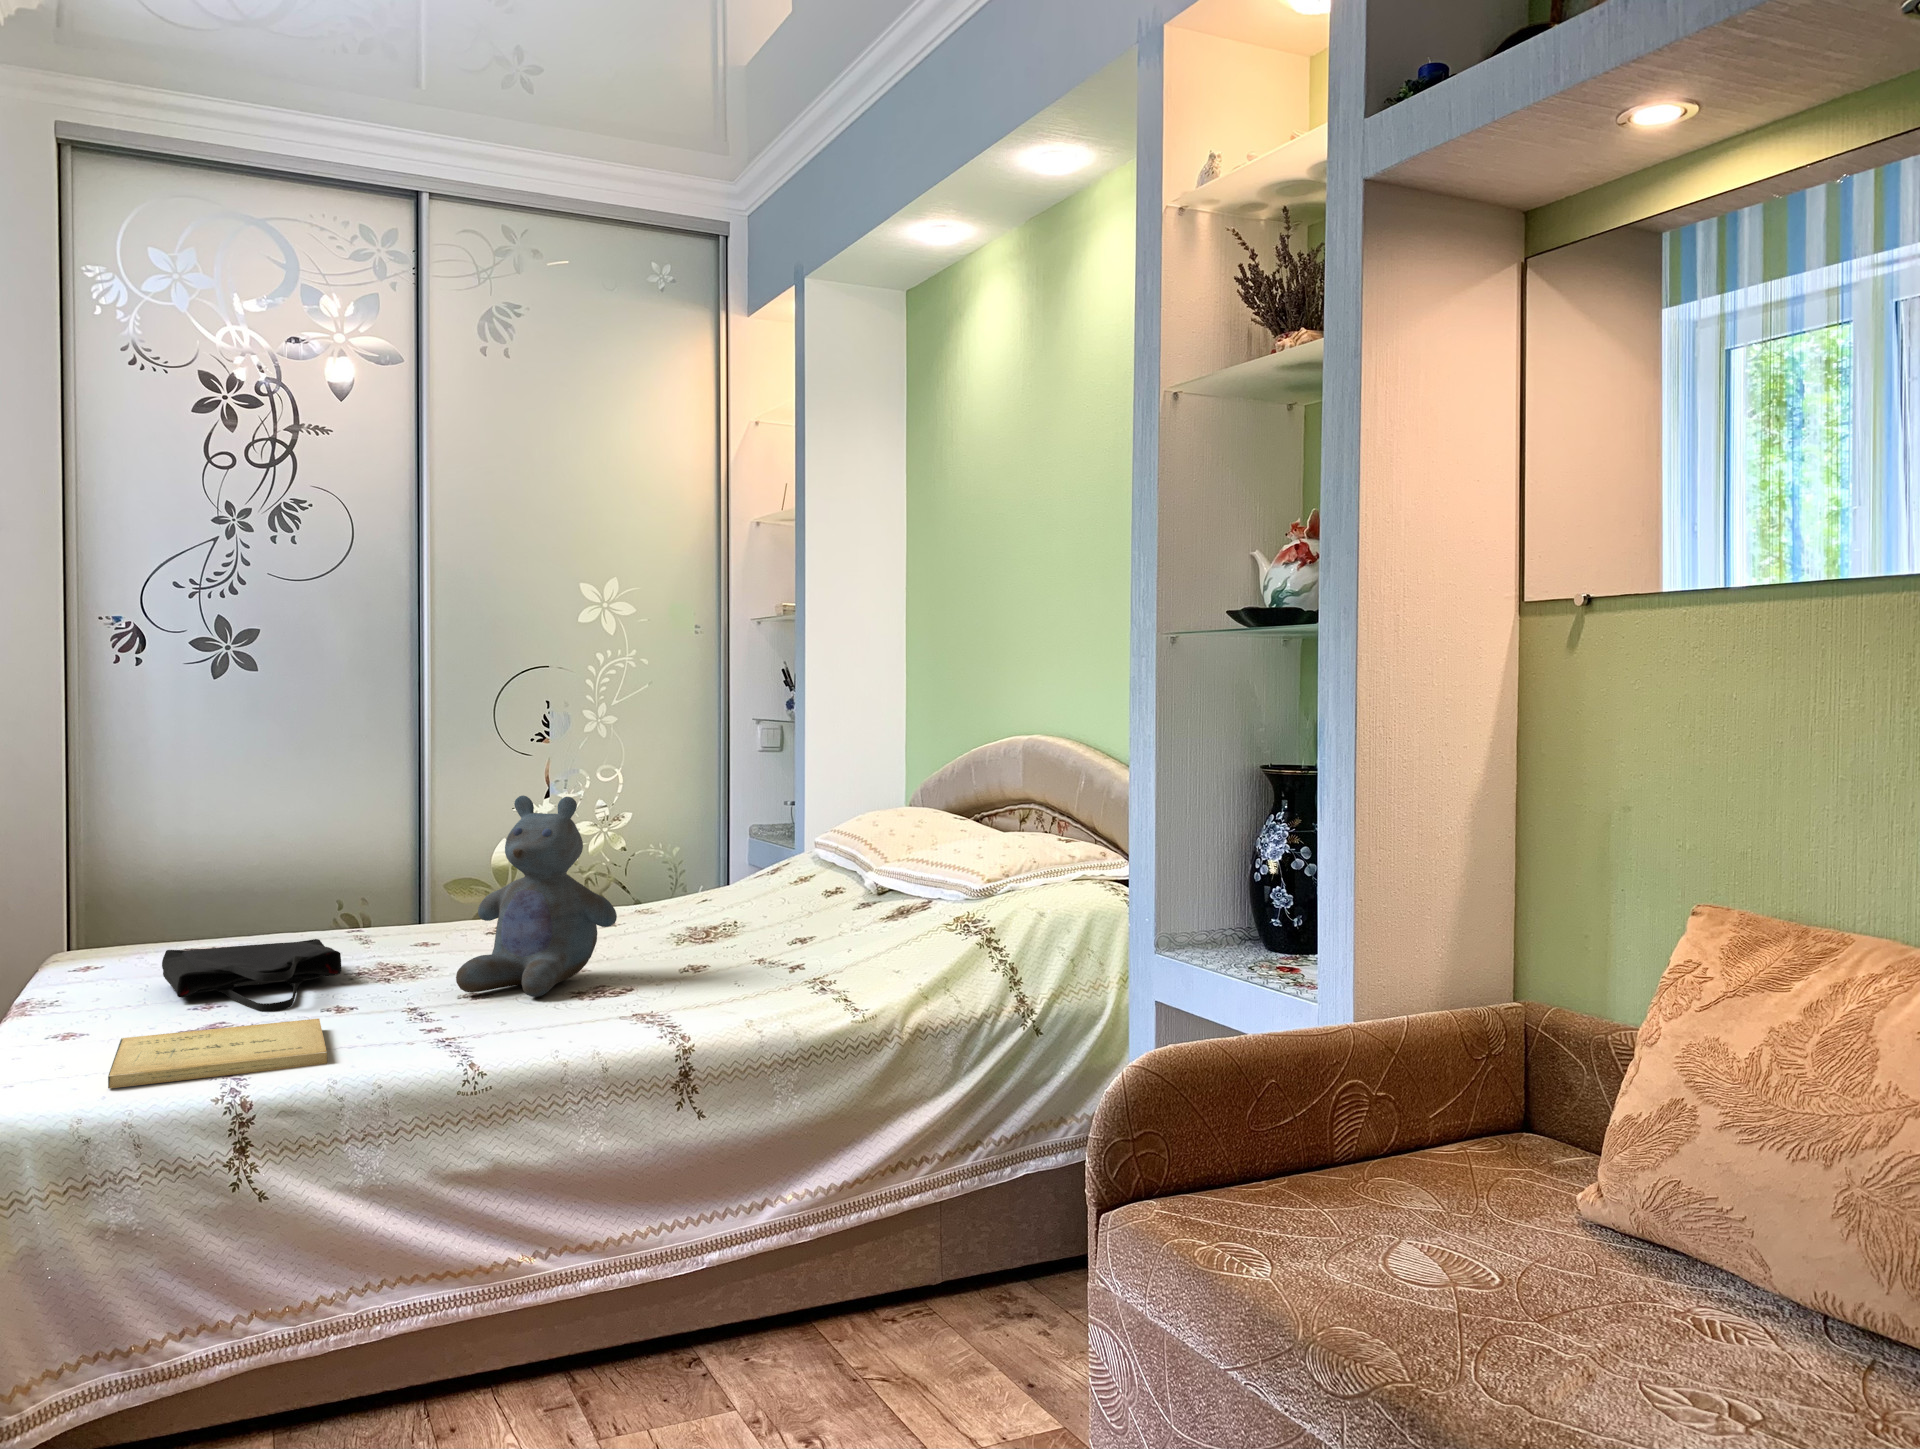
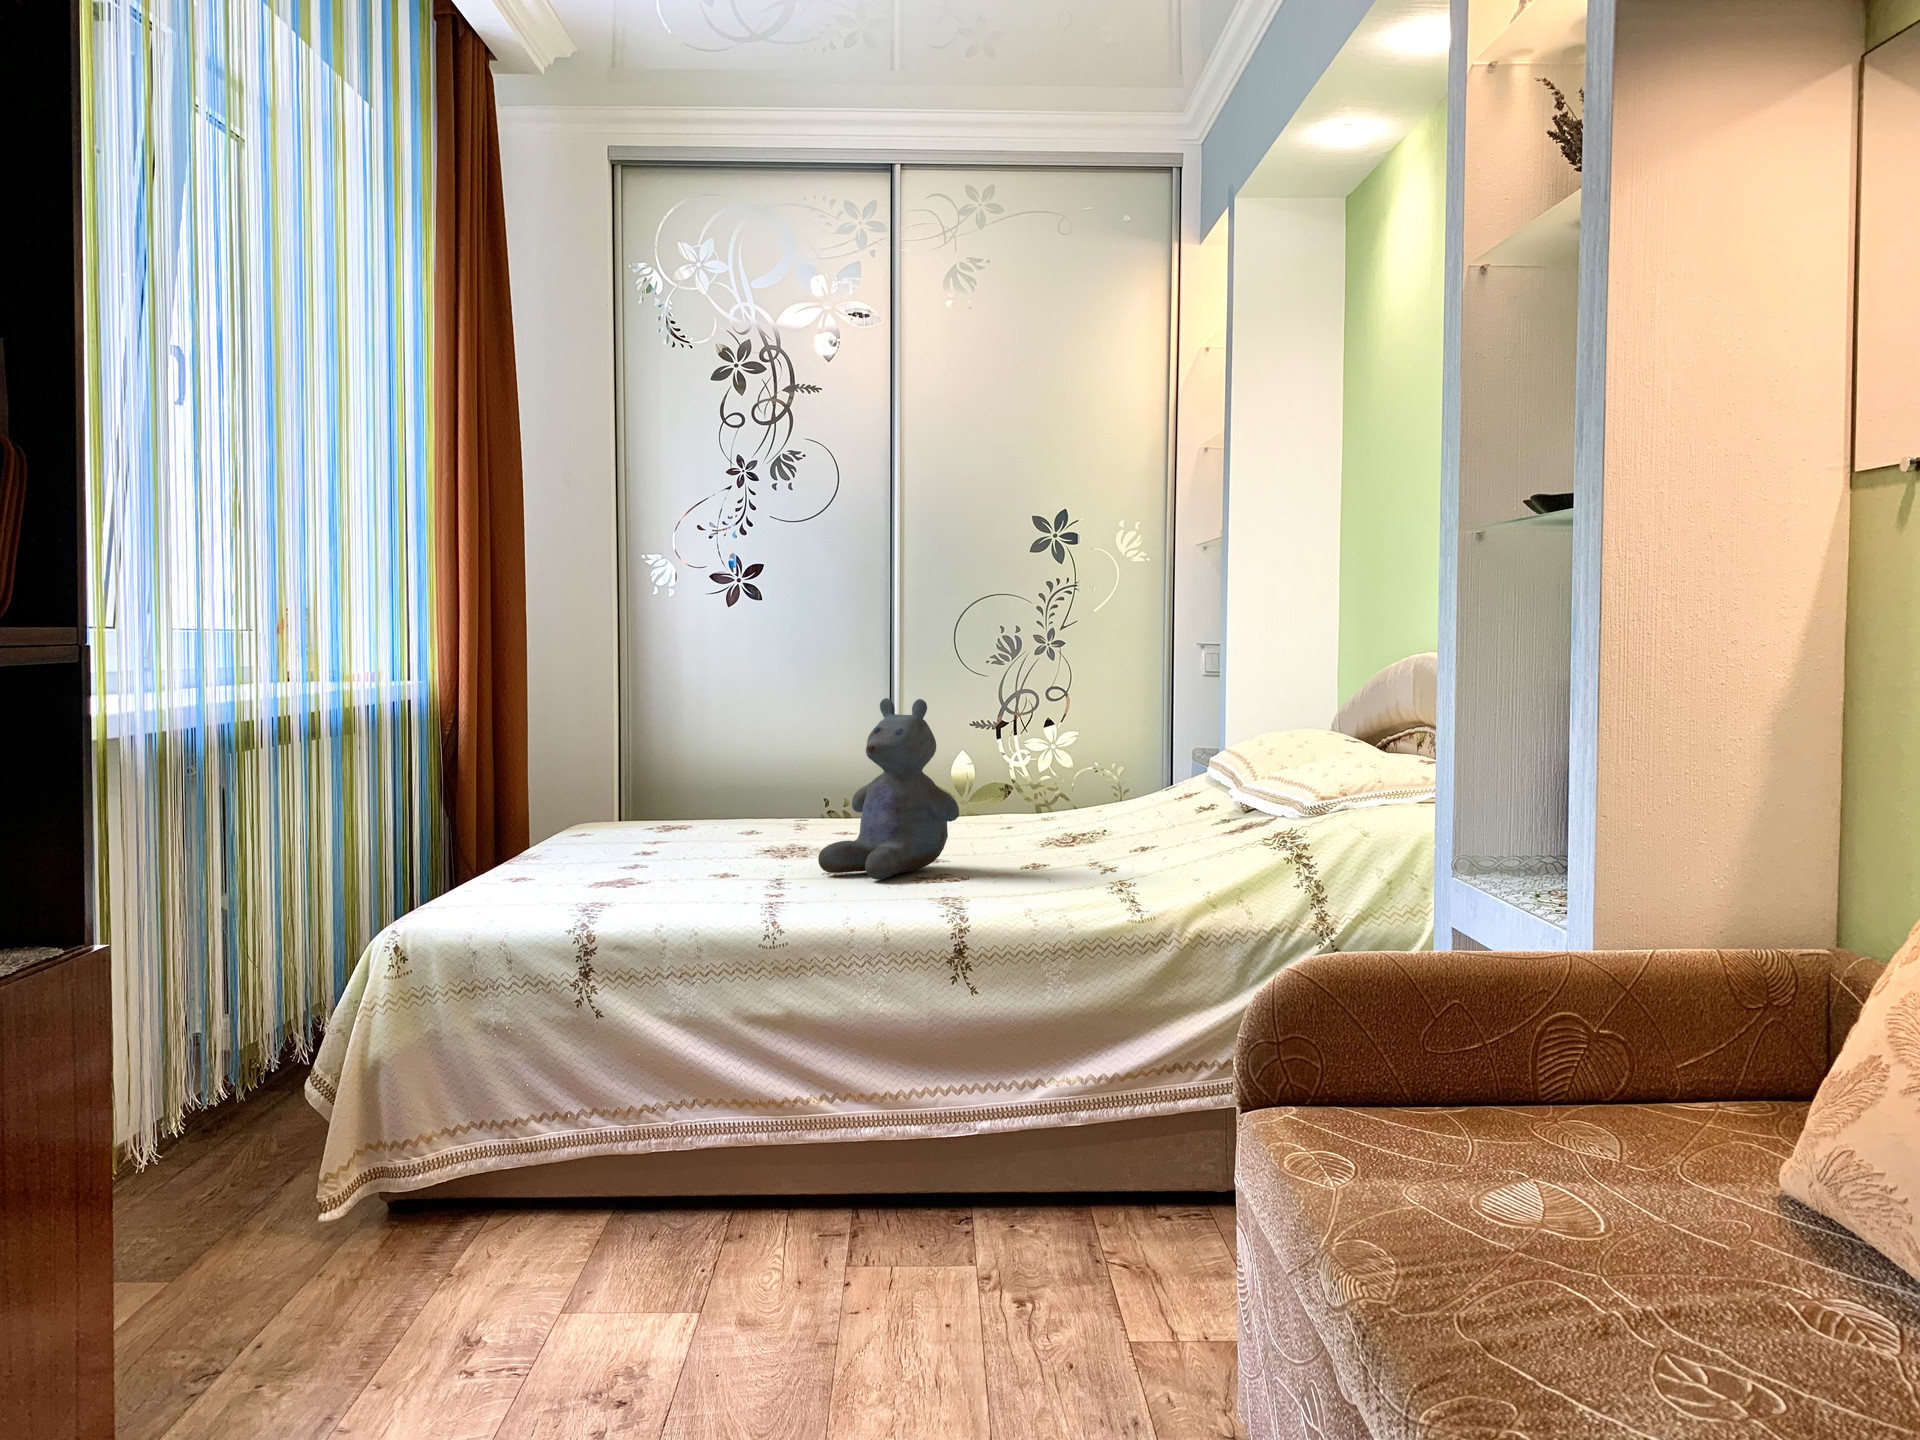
tote bag: present [162,939,341,1012] -> none [618,825,752,875]
book: present [108,1019,327,1089] -> none [504,879,690,912]

